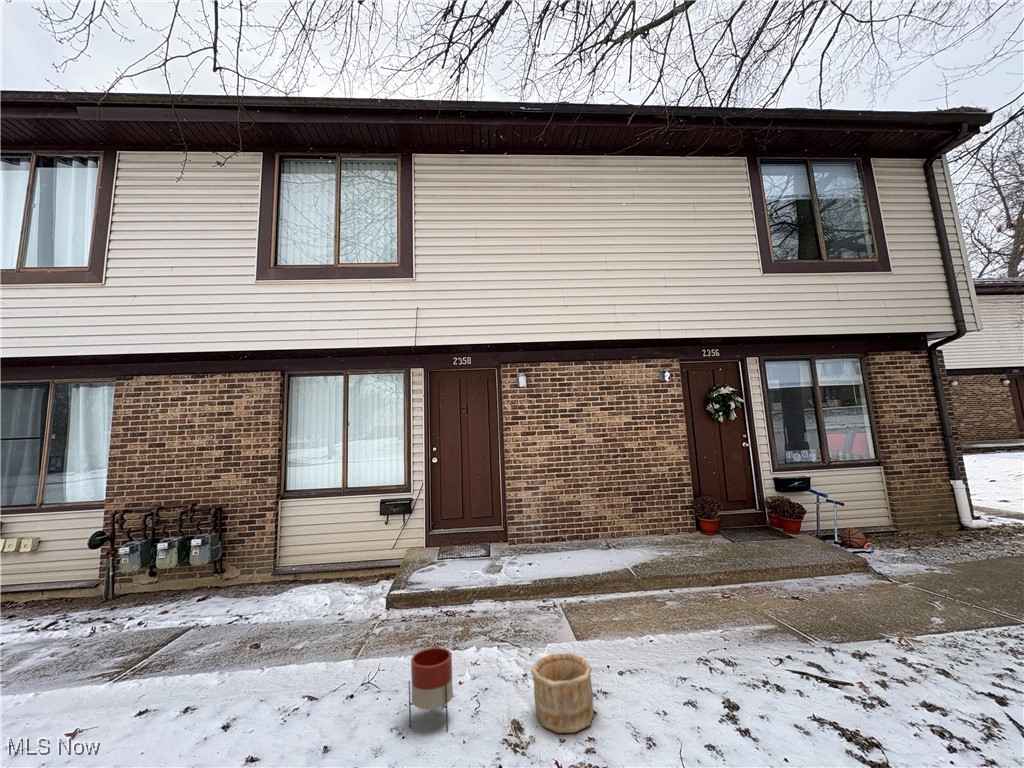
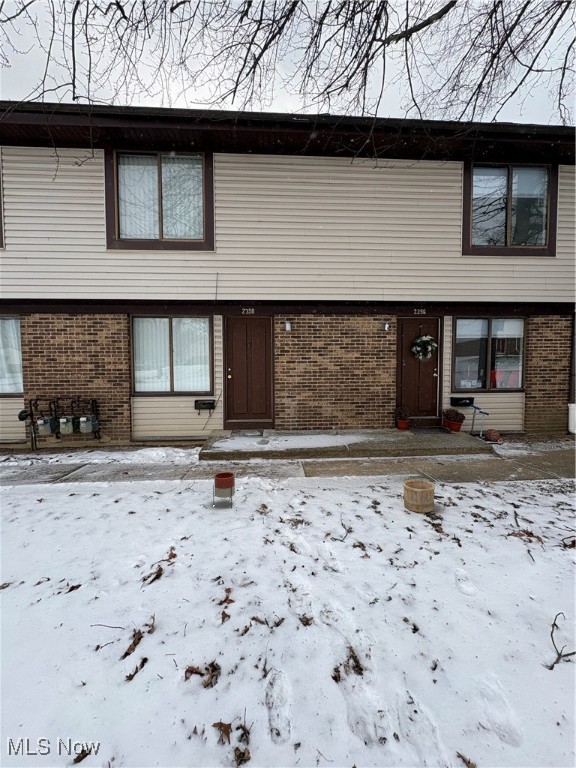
wooden bucket: present [531,654,594,733] -> present [403,480,435,513]

